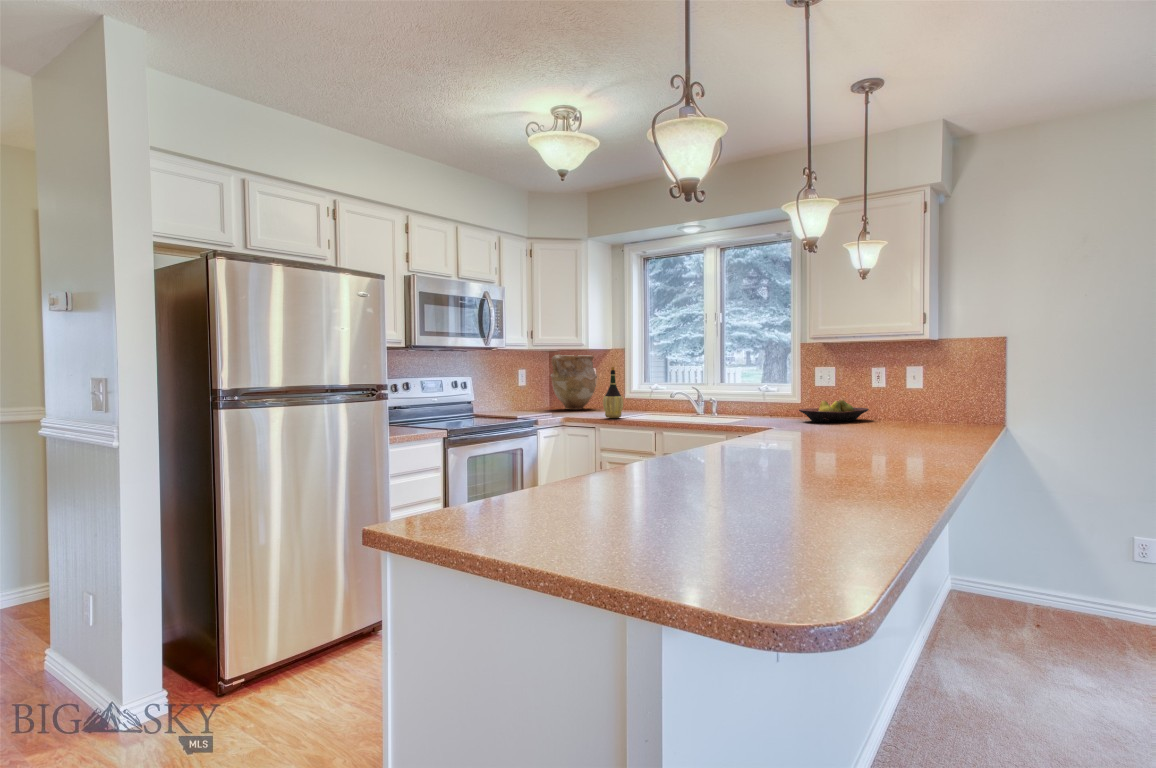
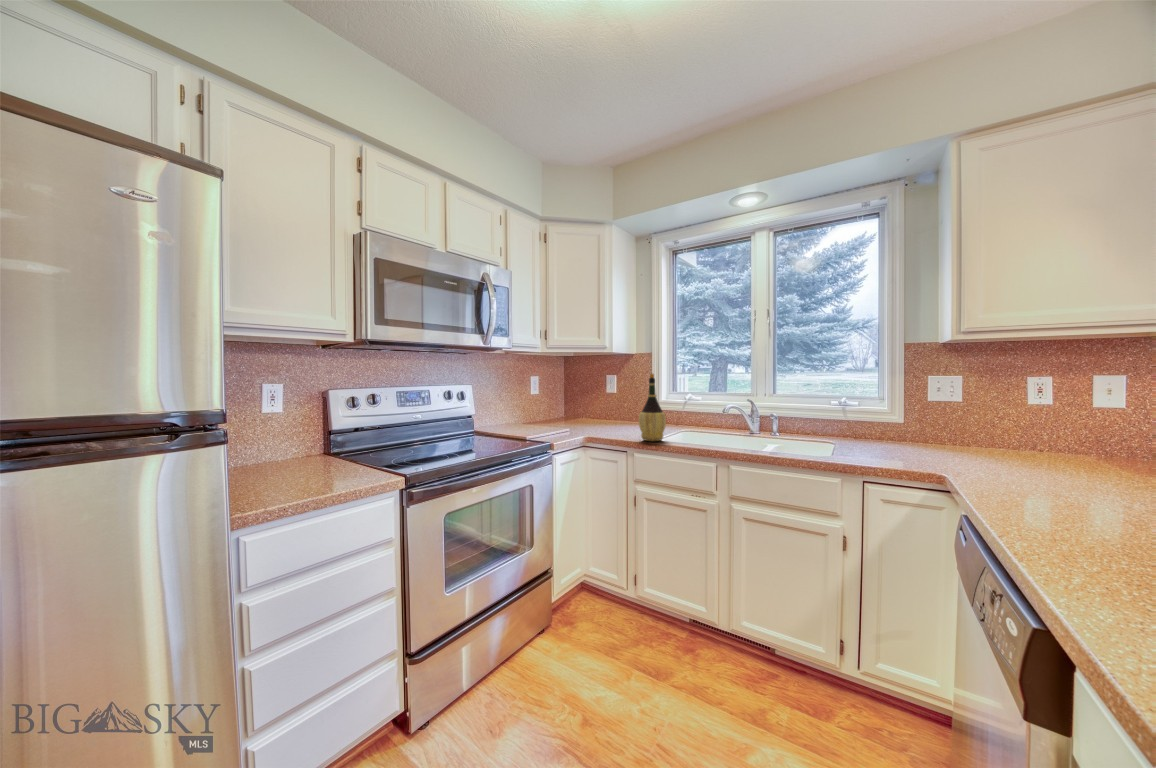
vase: present [551,355,597,410] -> none [565,360,623,422]
fruit bowl: present [799,400,869,422] -> none [945,423,1056,459]

